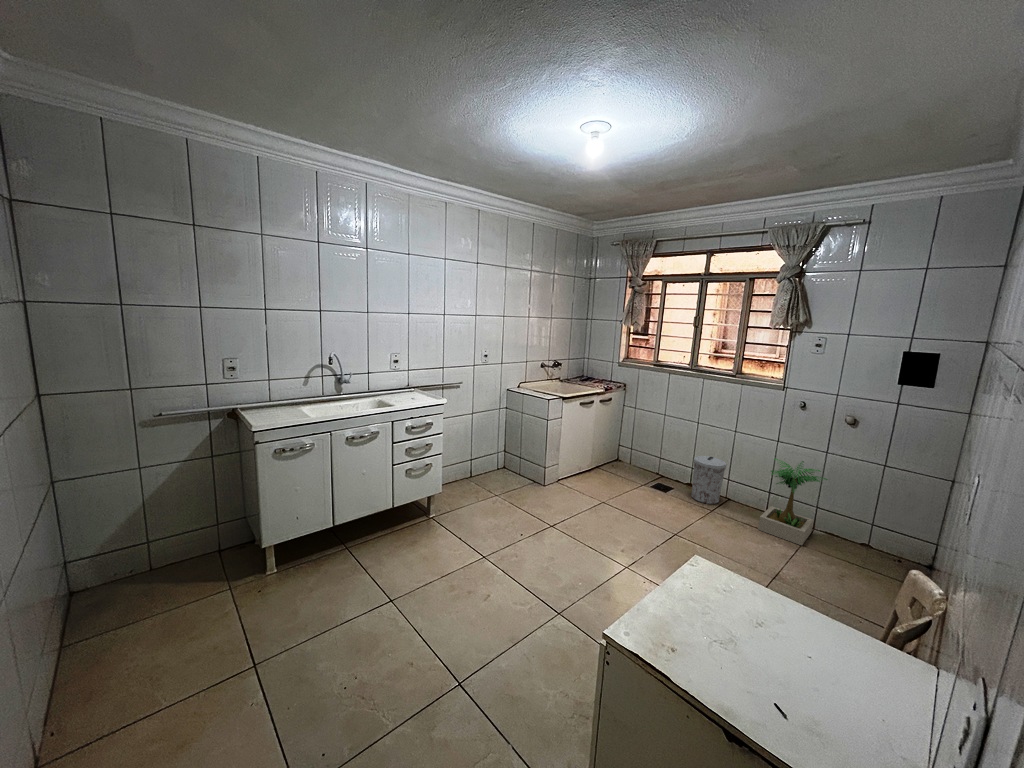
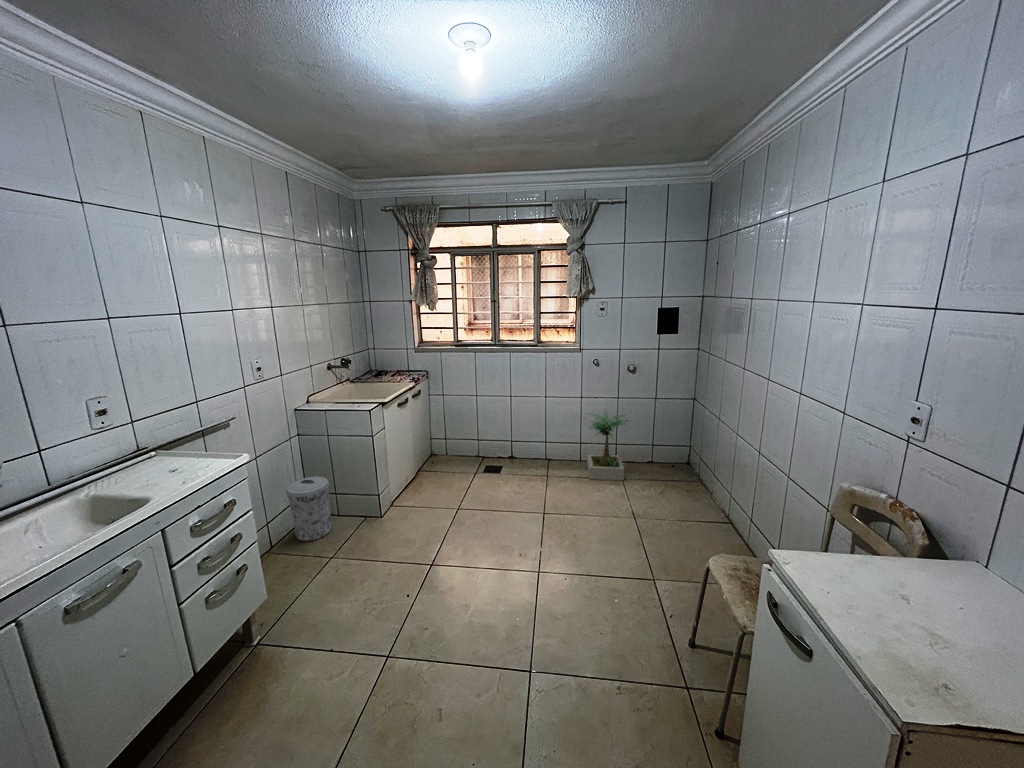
trash can: present [691,456,726,504] -> present [286,477,332,541]

